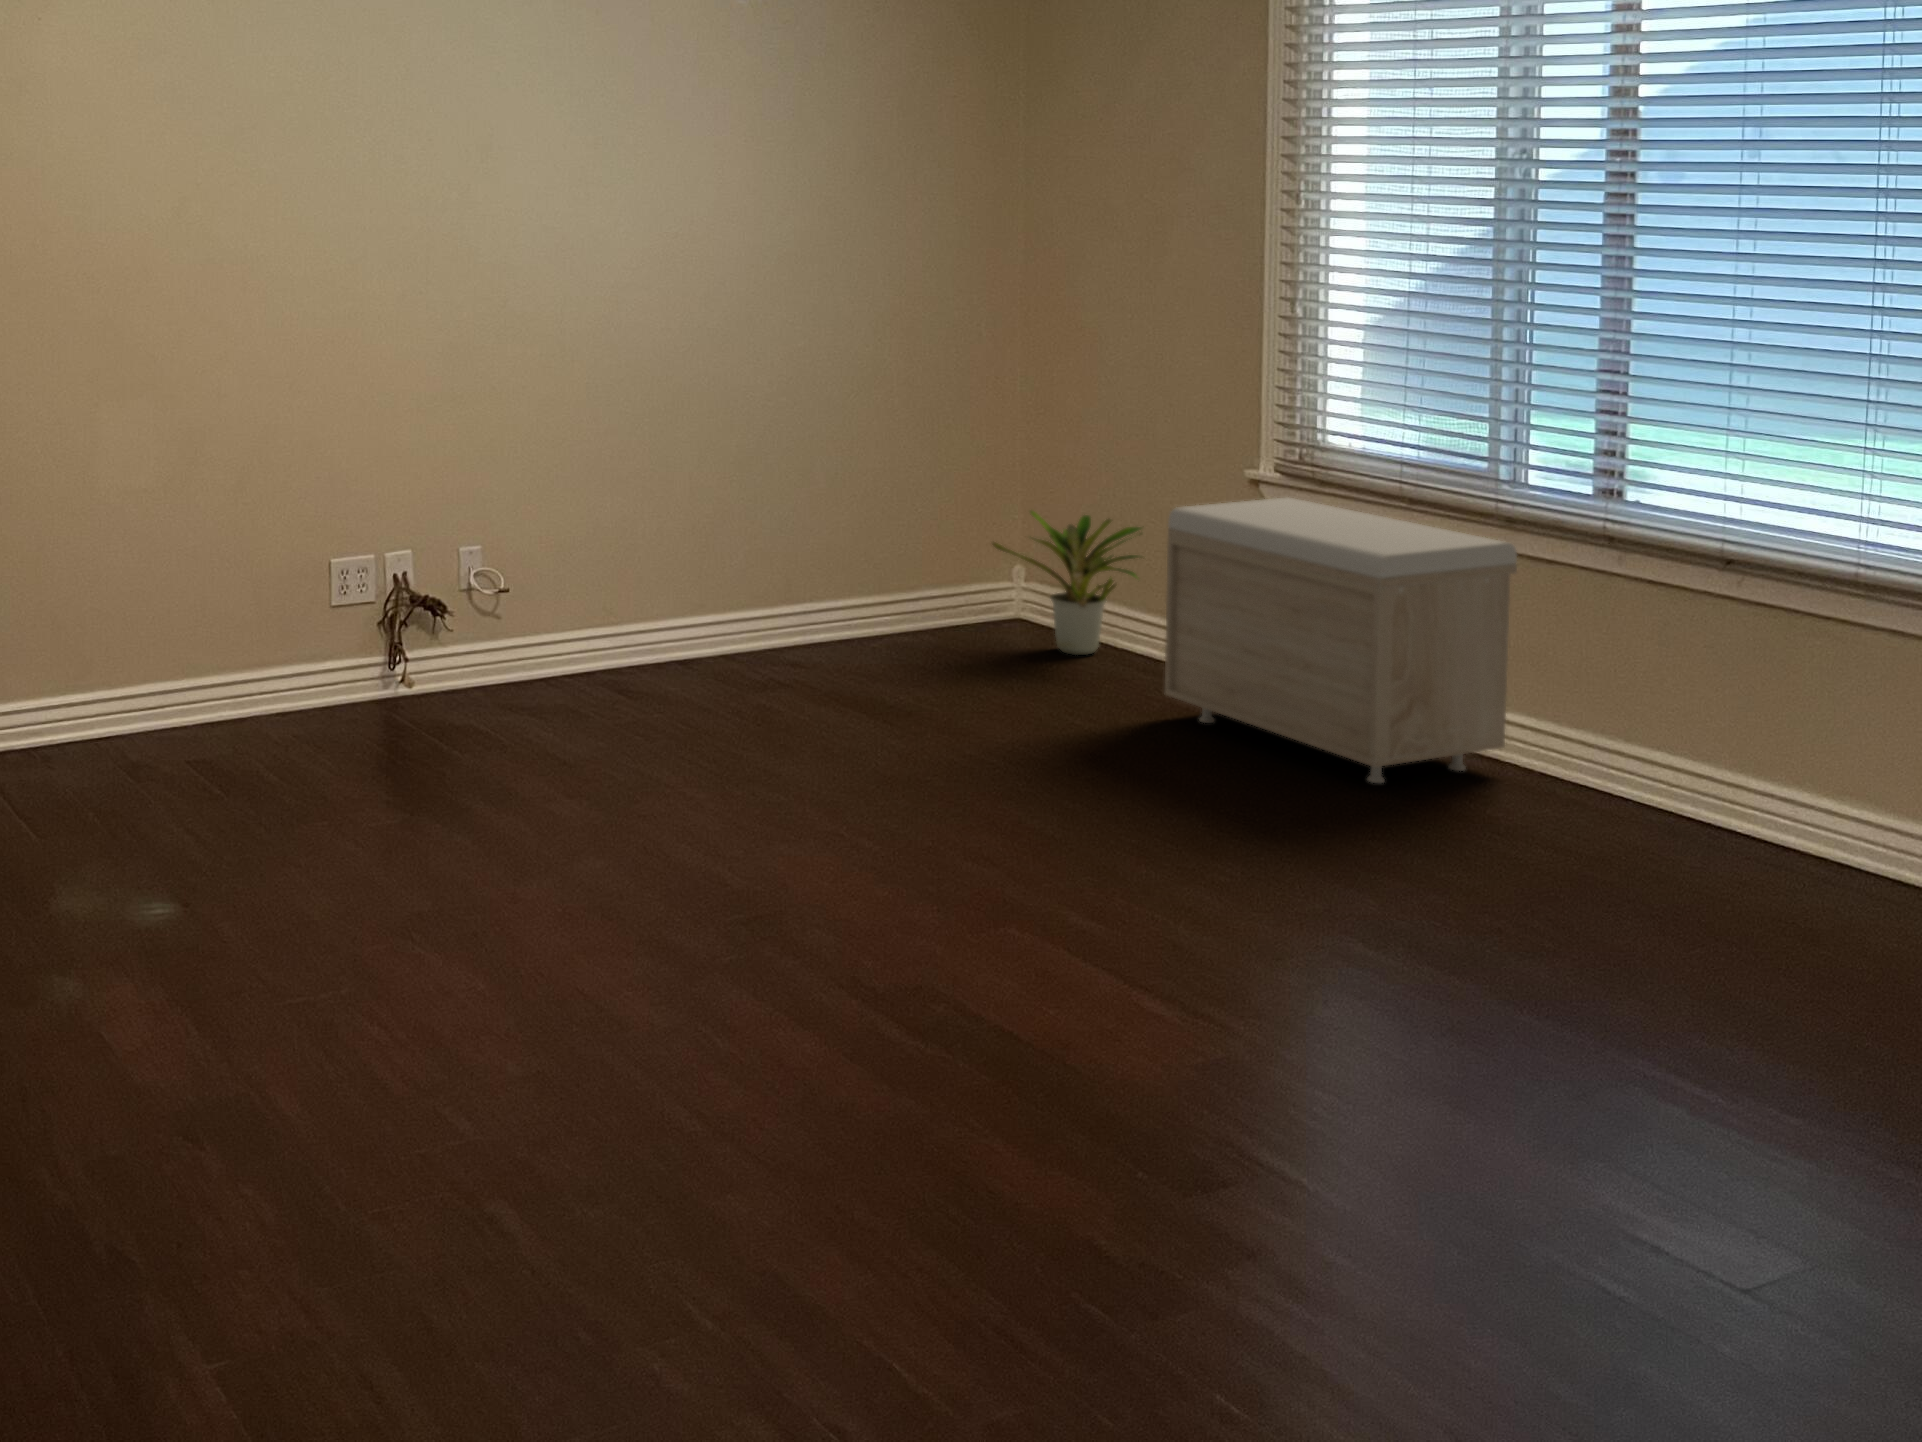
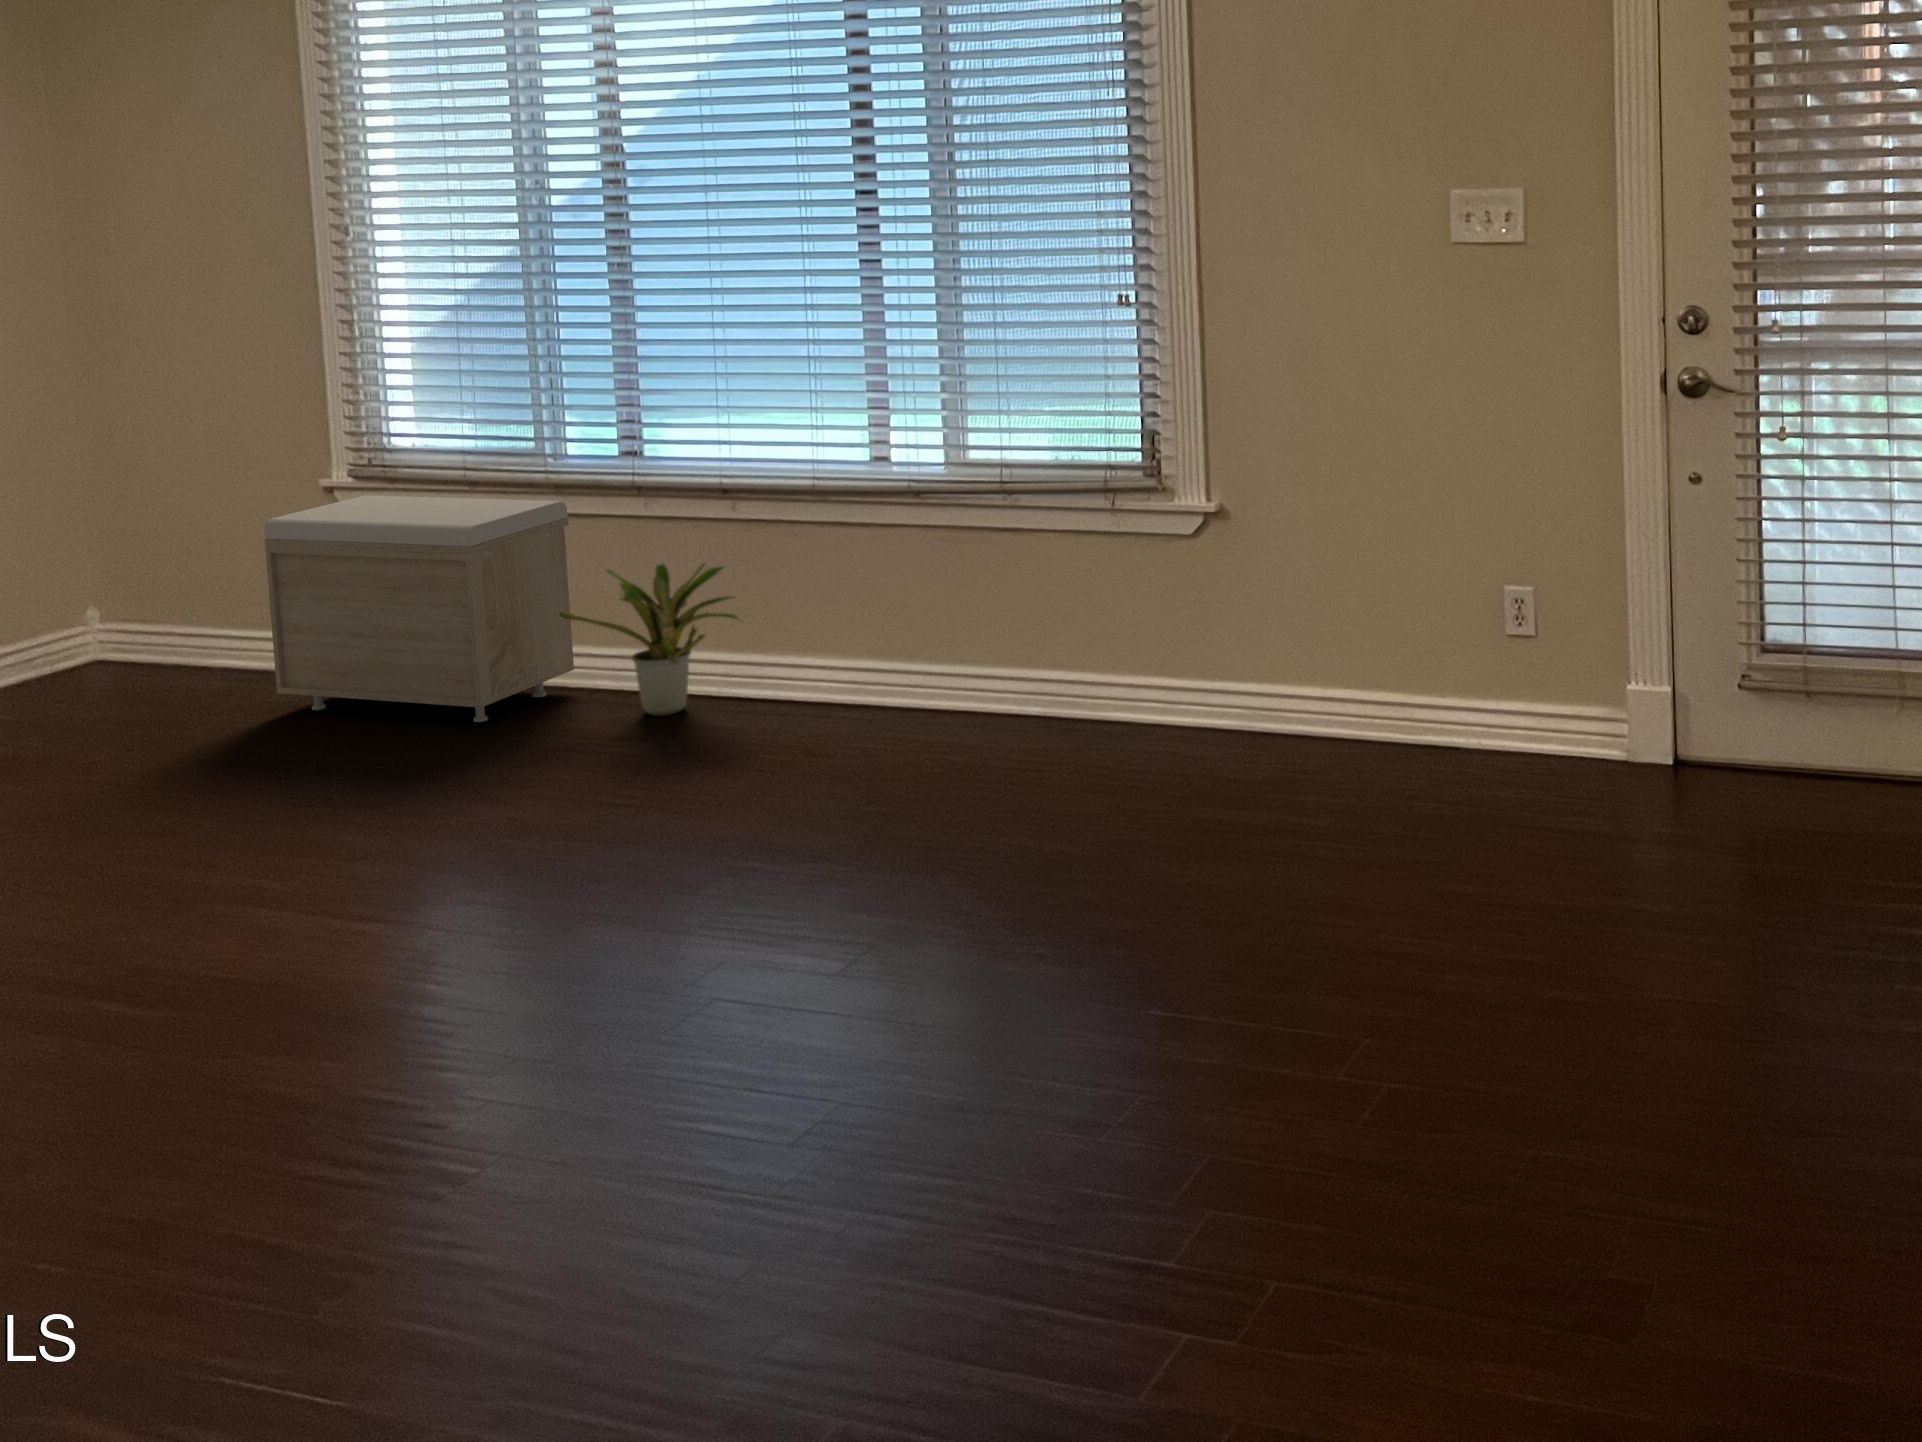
potted plant: present [992,511,1145,655] -> present [558,564,741,716]

